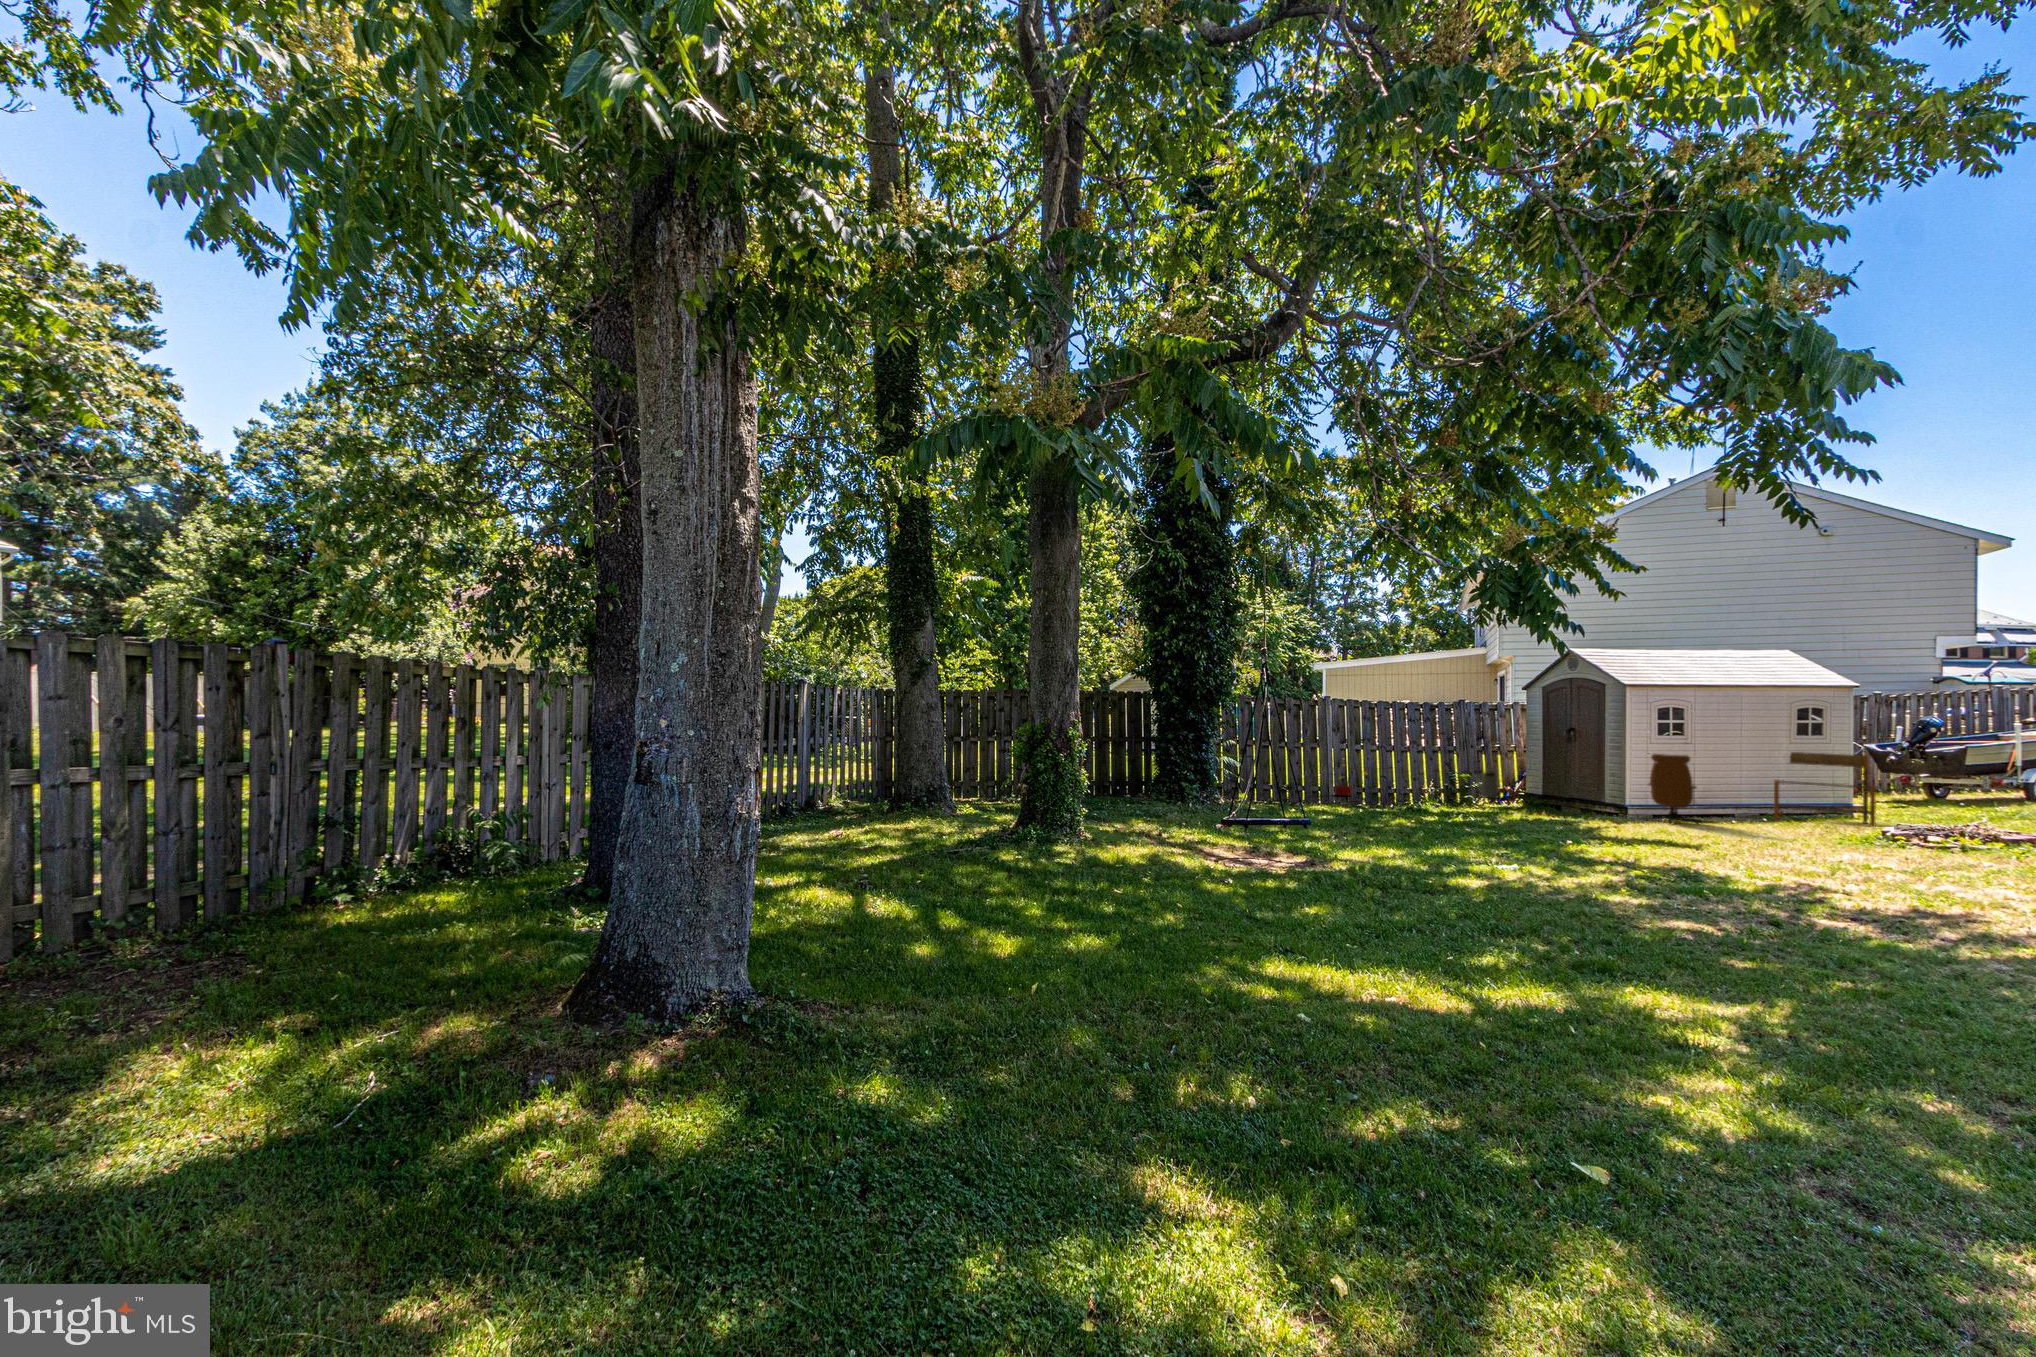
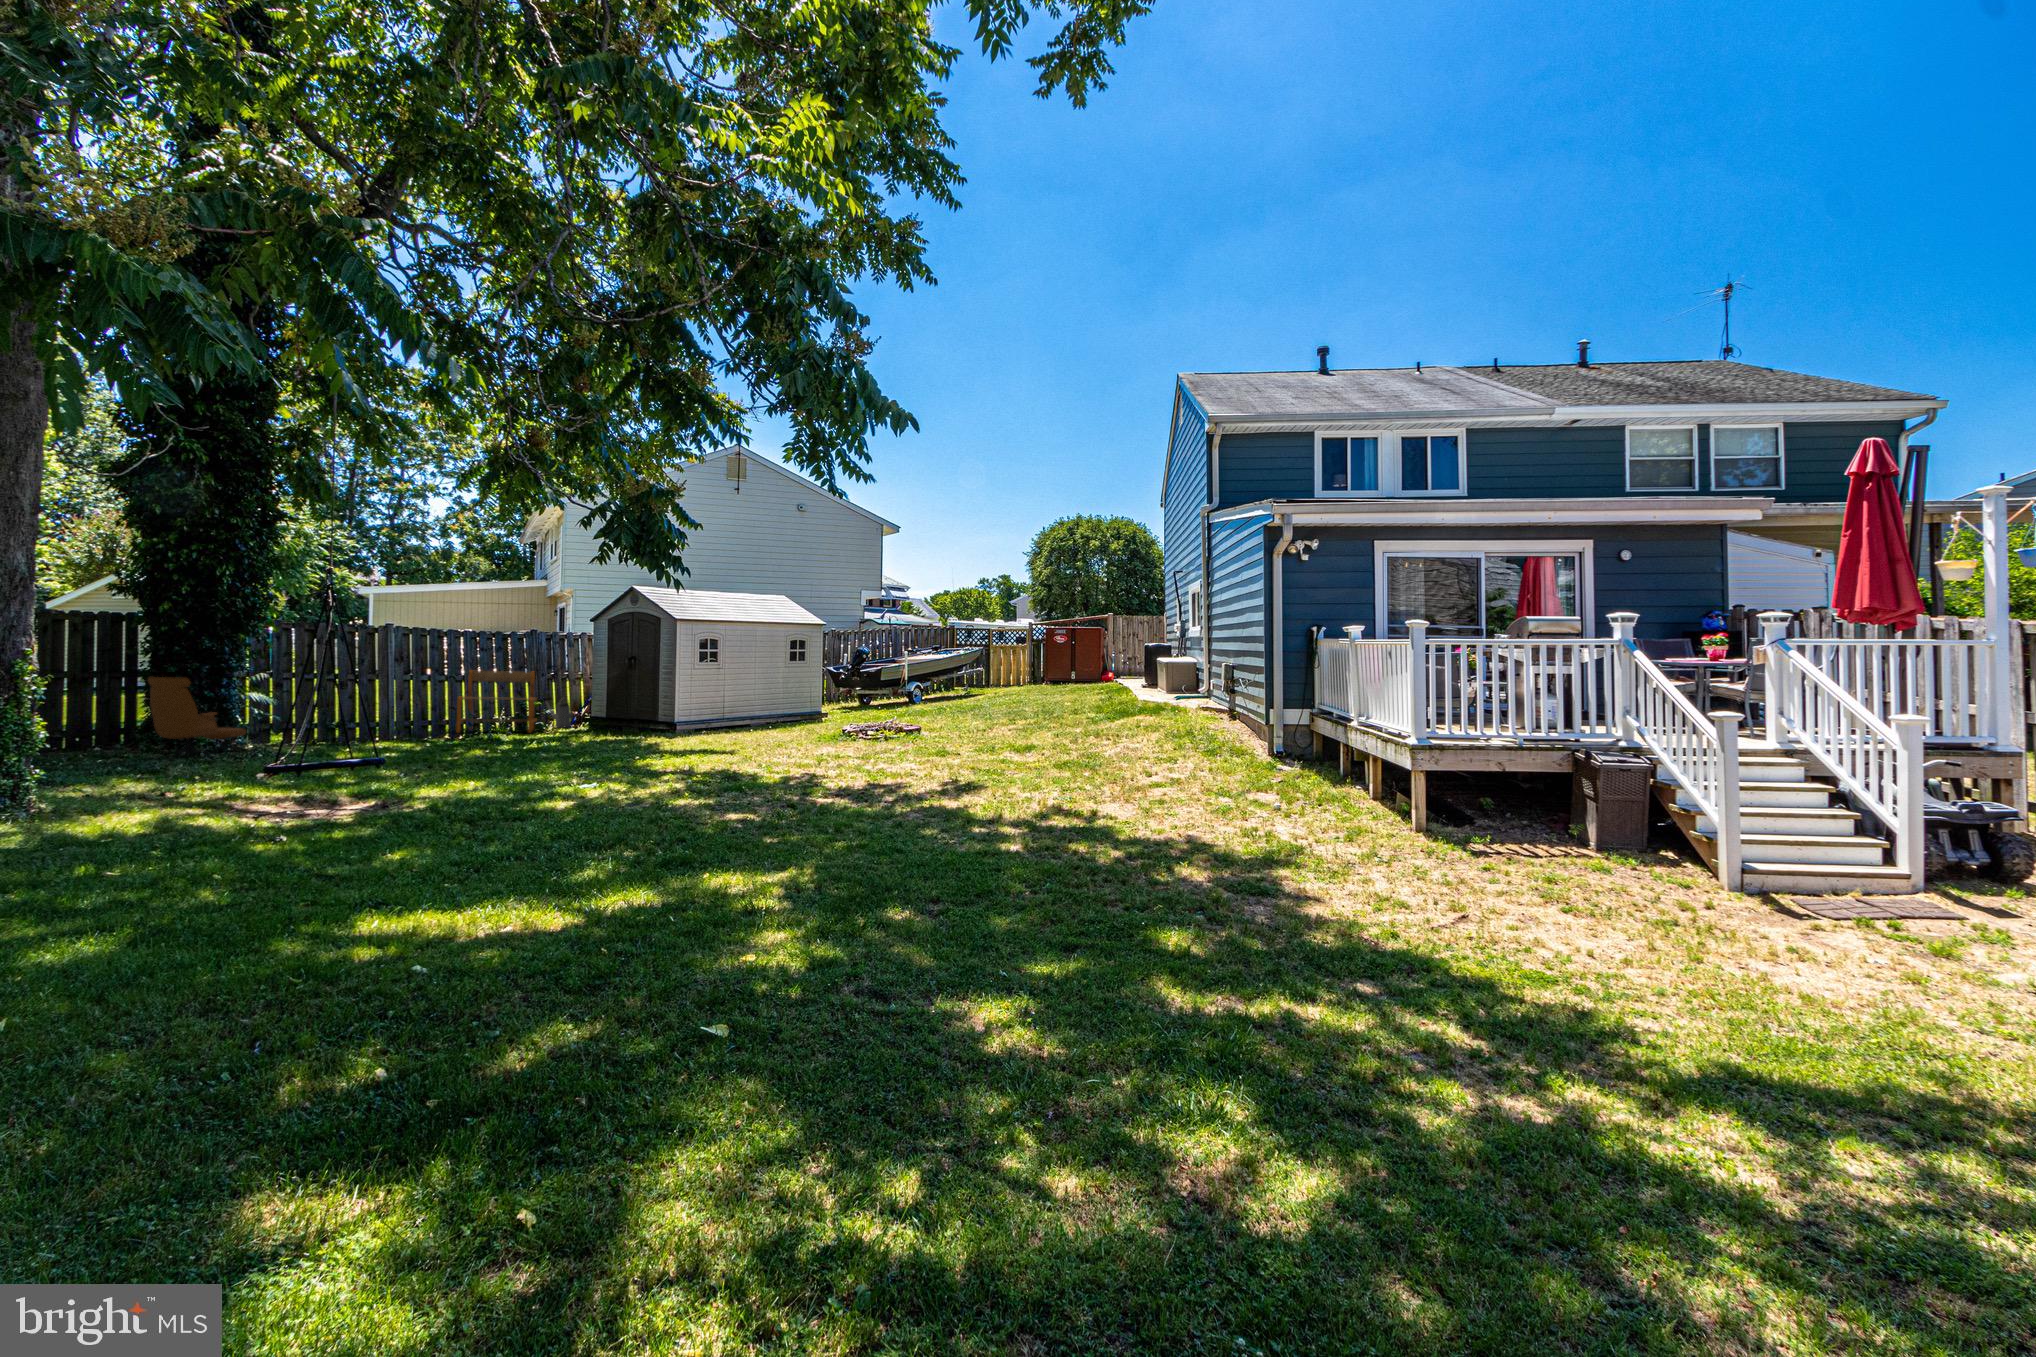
bench: present [1774,752,1875,827] -> present [456,670,537,733]
lounge chair: present [1649,754,1696,823] -> present [148,677,246,758]
decorative plant: present [1333,768,1352,796] -> none [379,694,437,736]

